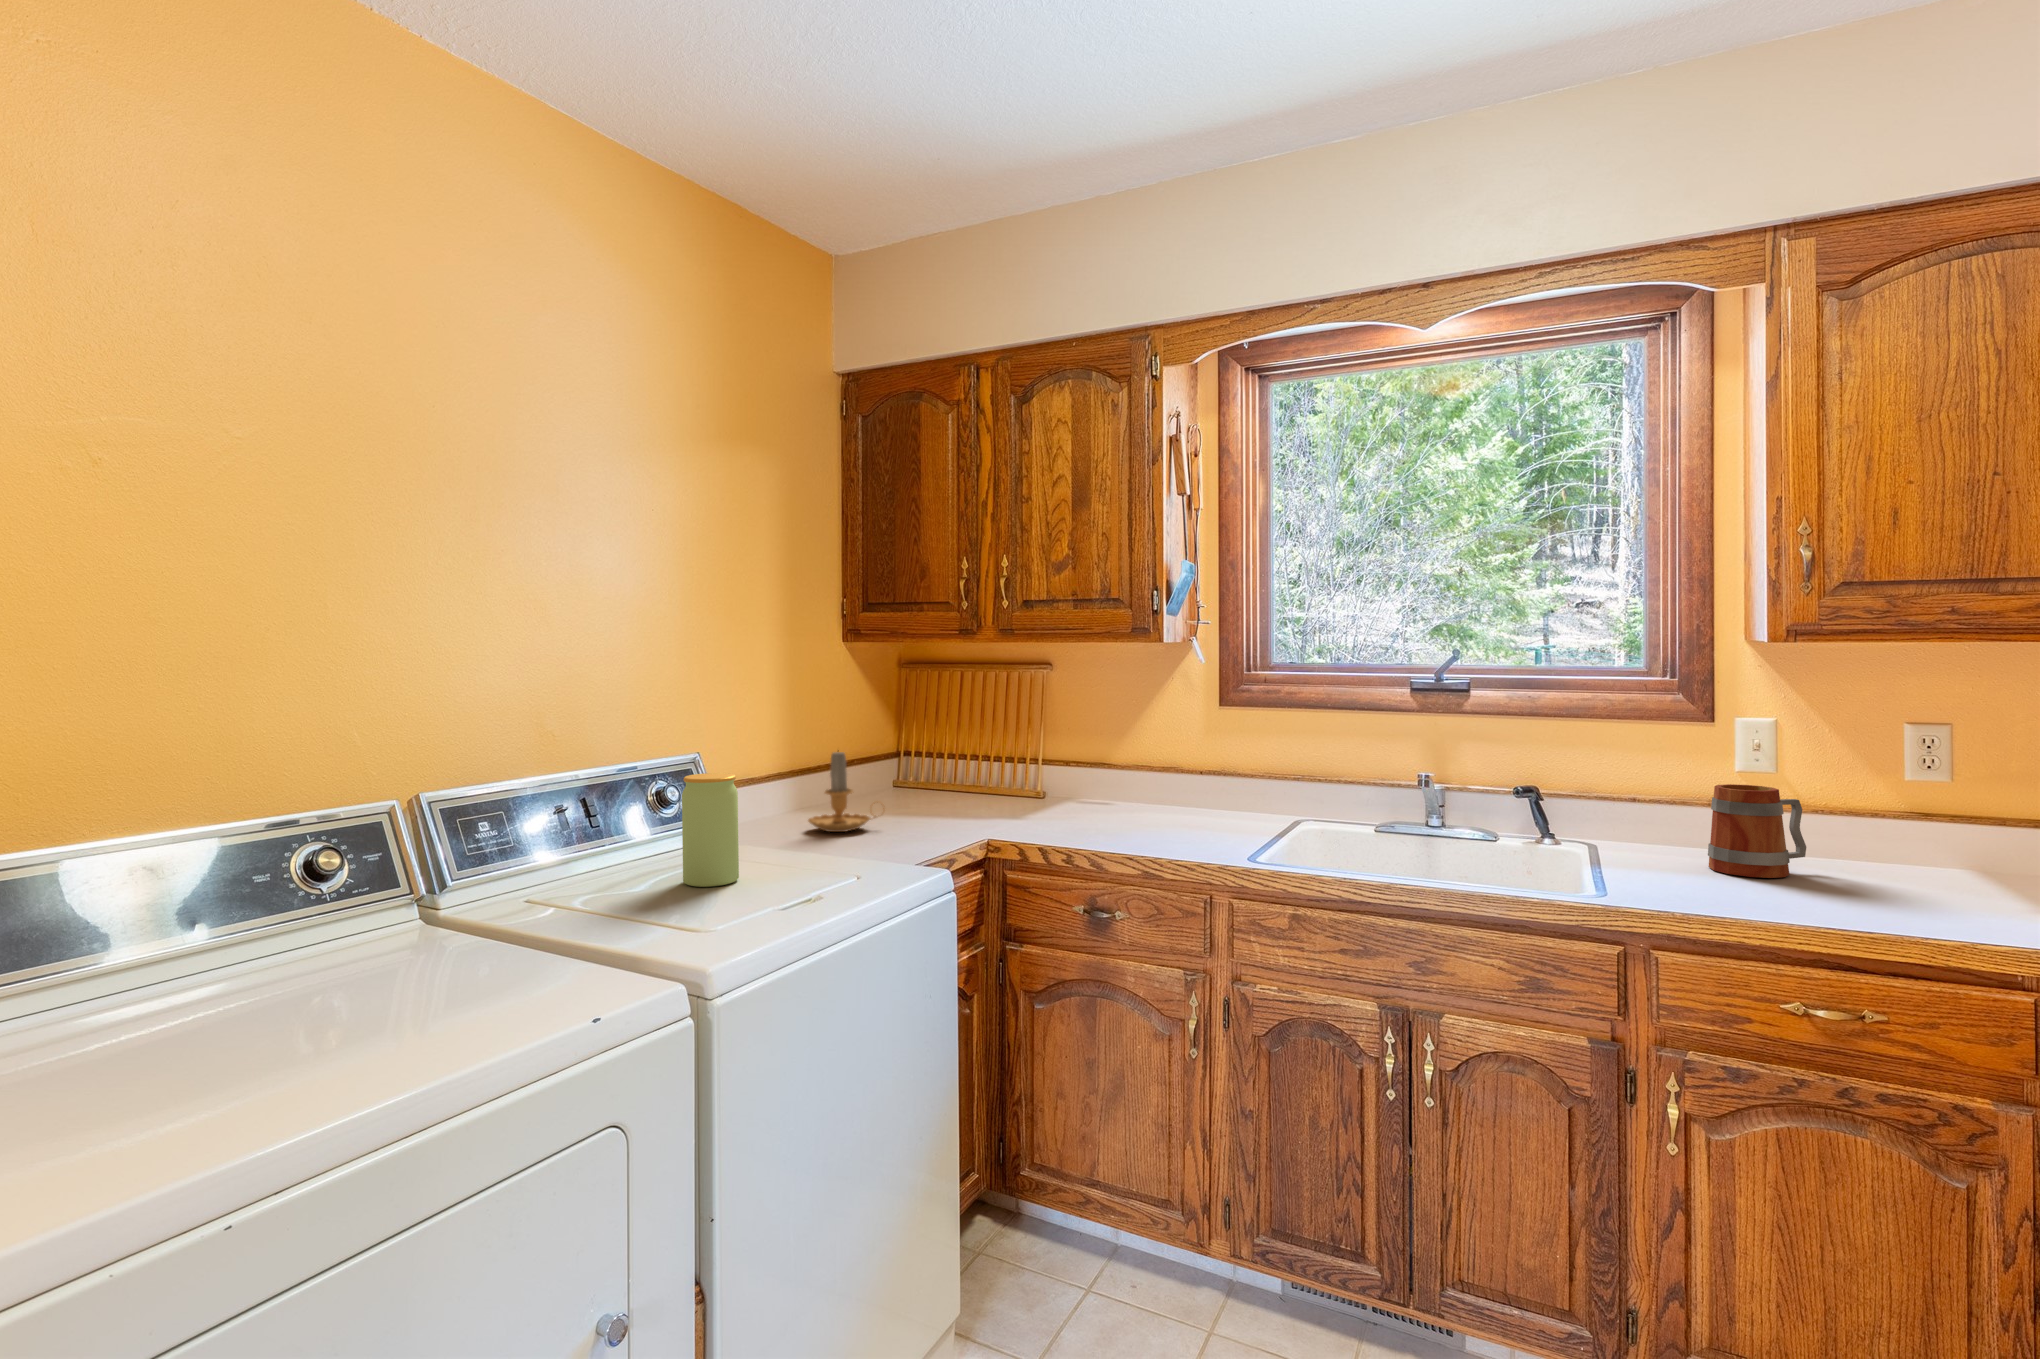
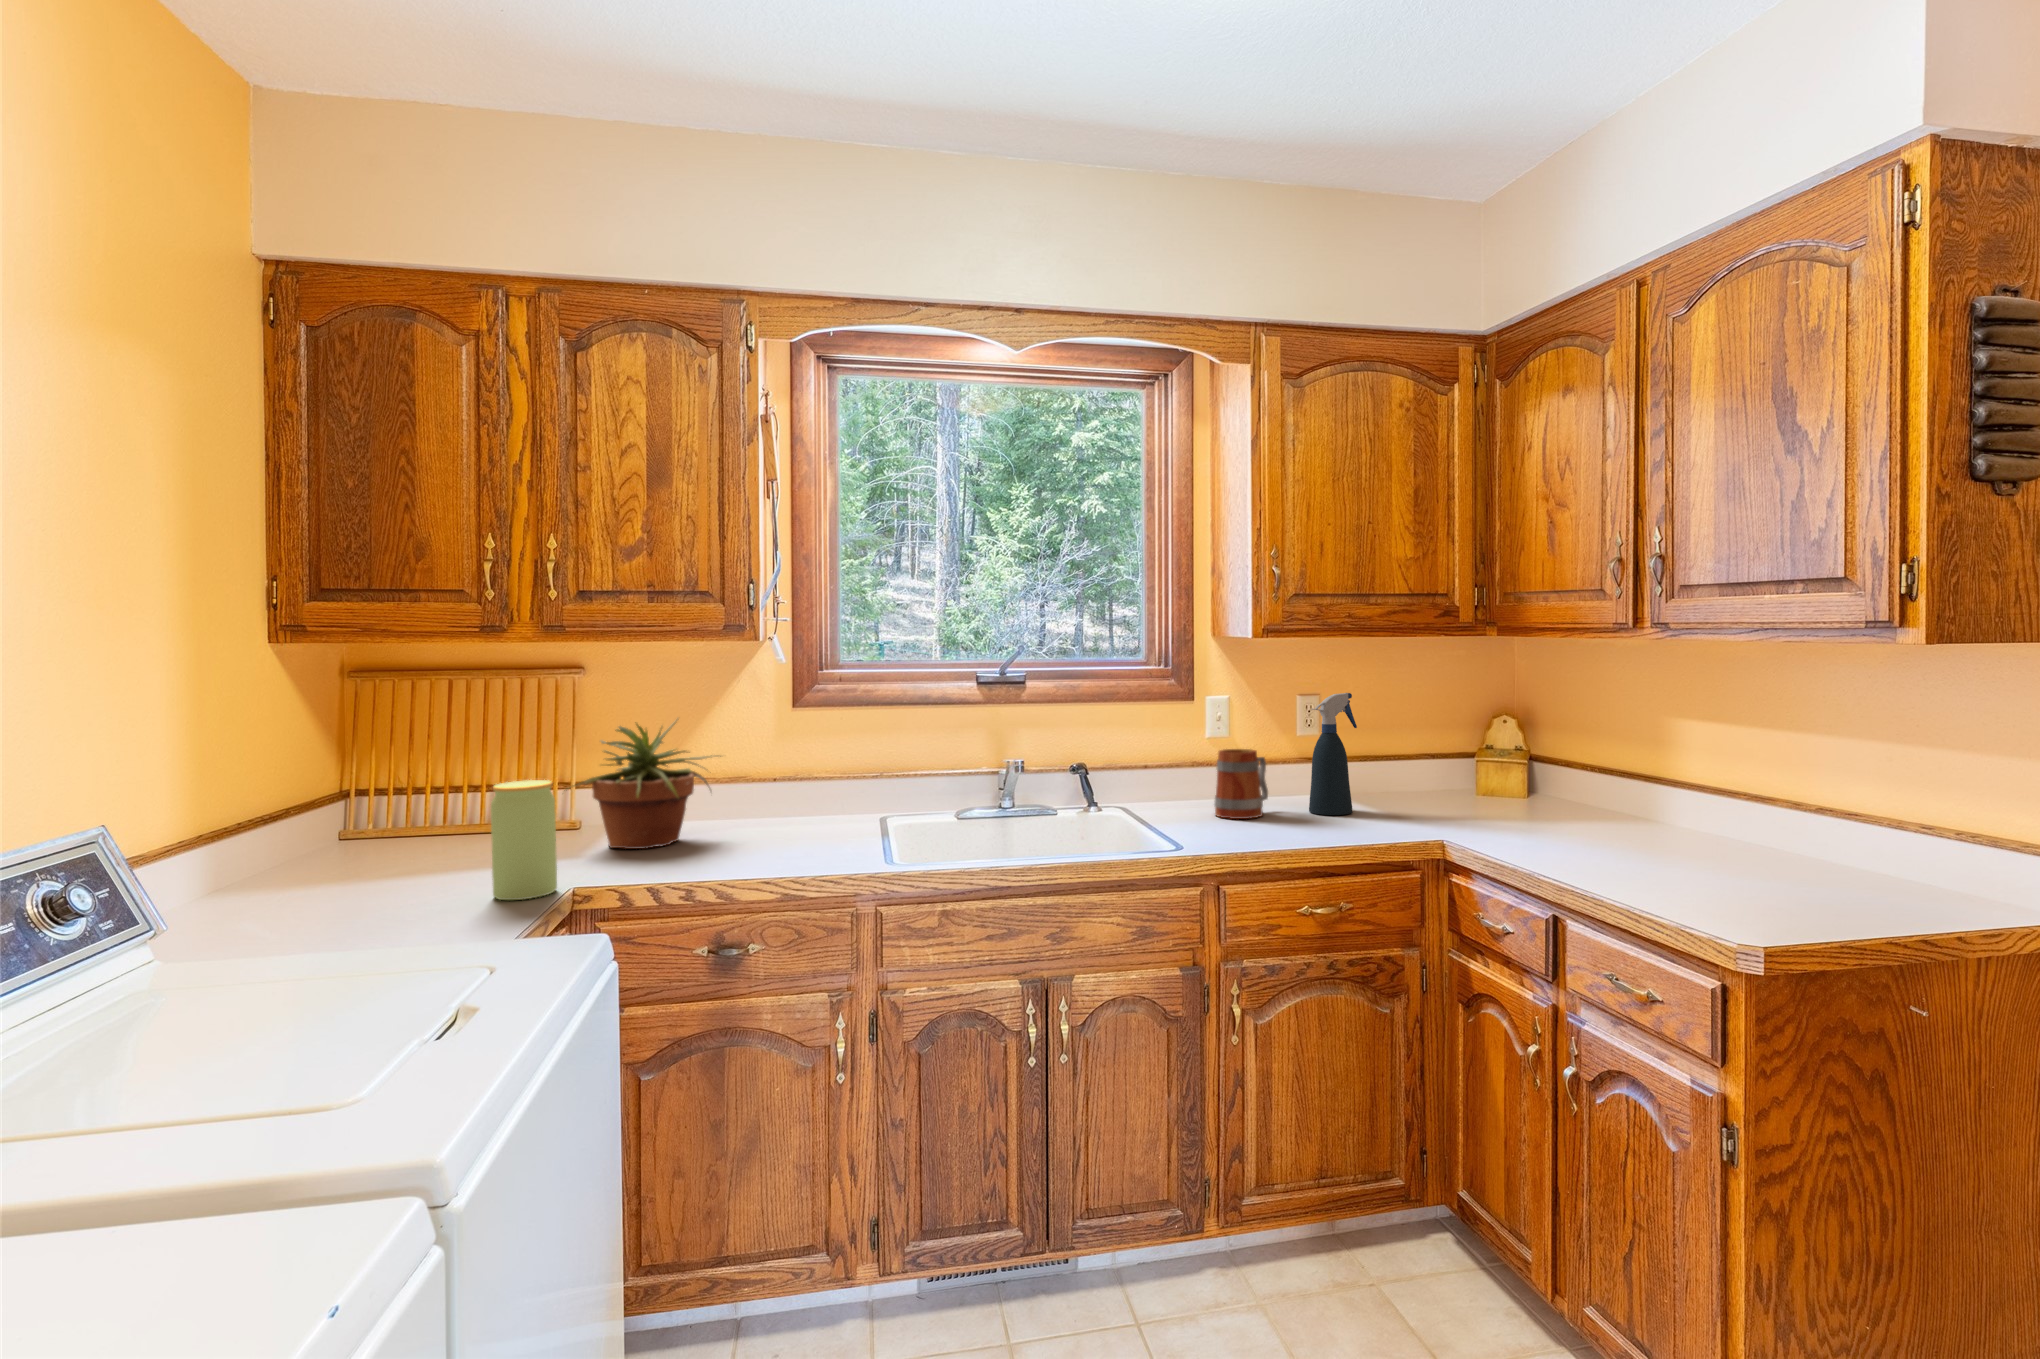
potted plant: none [1007,707,1139,817] -> present [574,722,721,849]
spray bottle: none [1877,720,1975,894] -> present [1309,693,1357,815]
candle: present [808,752,885,832] -> none [289,795,416,916]
jar: present [682,773,739,887] -> present [491,780,557,900]

